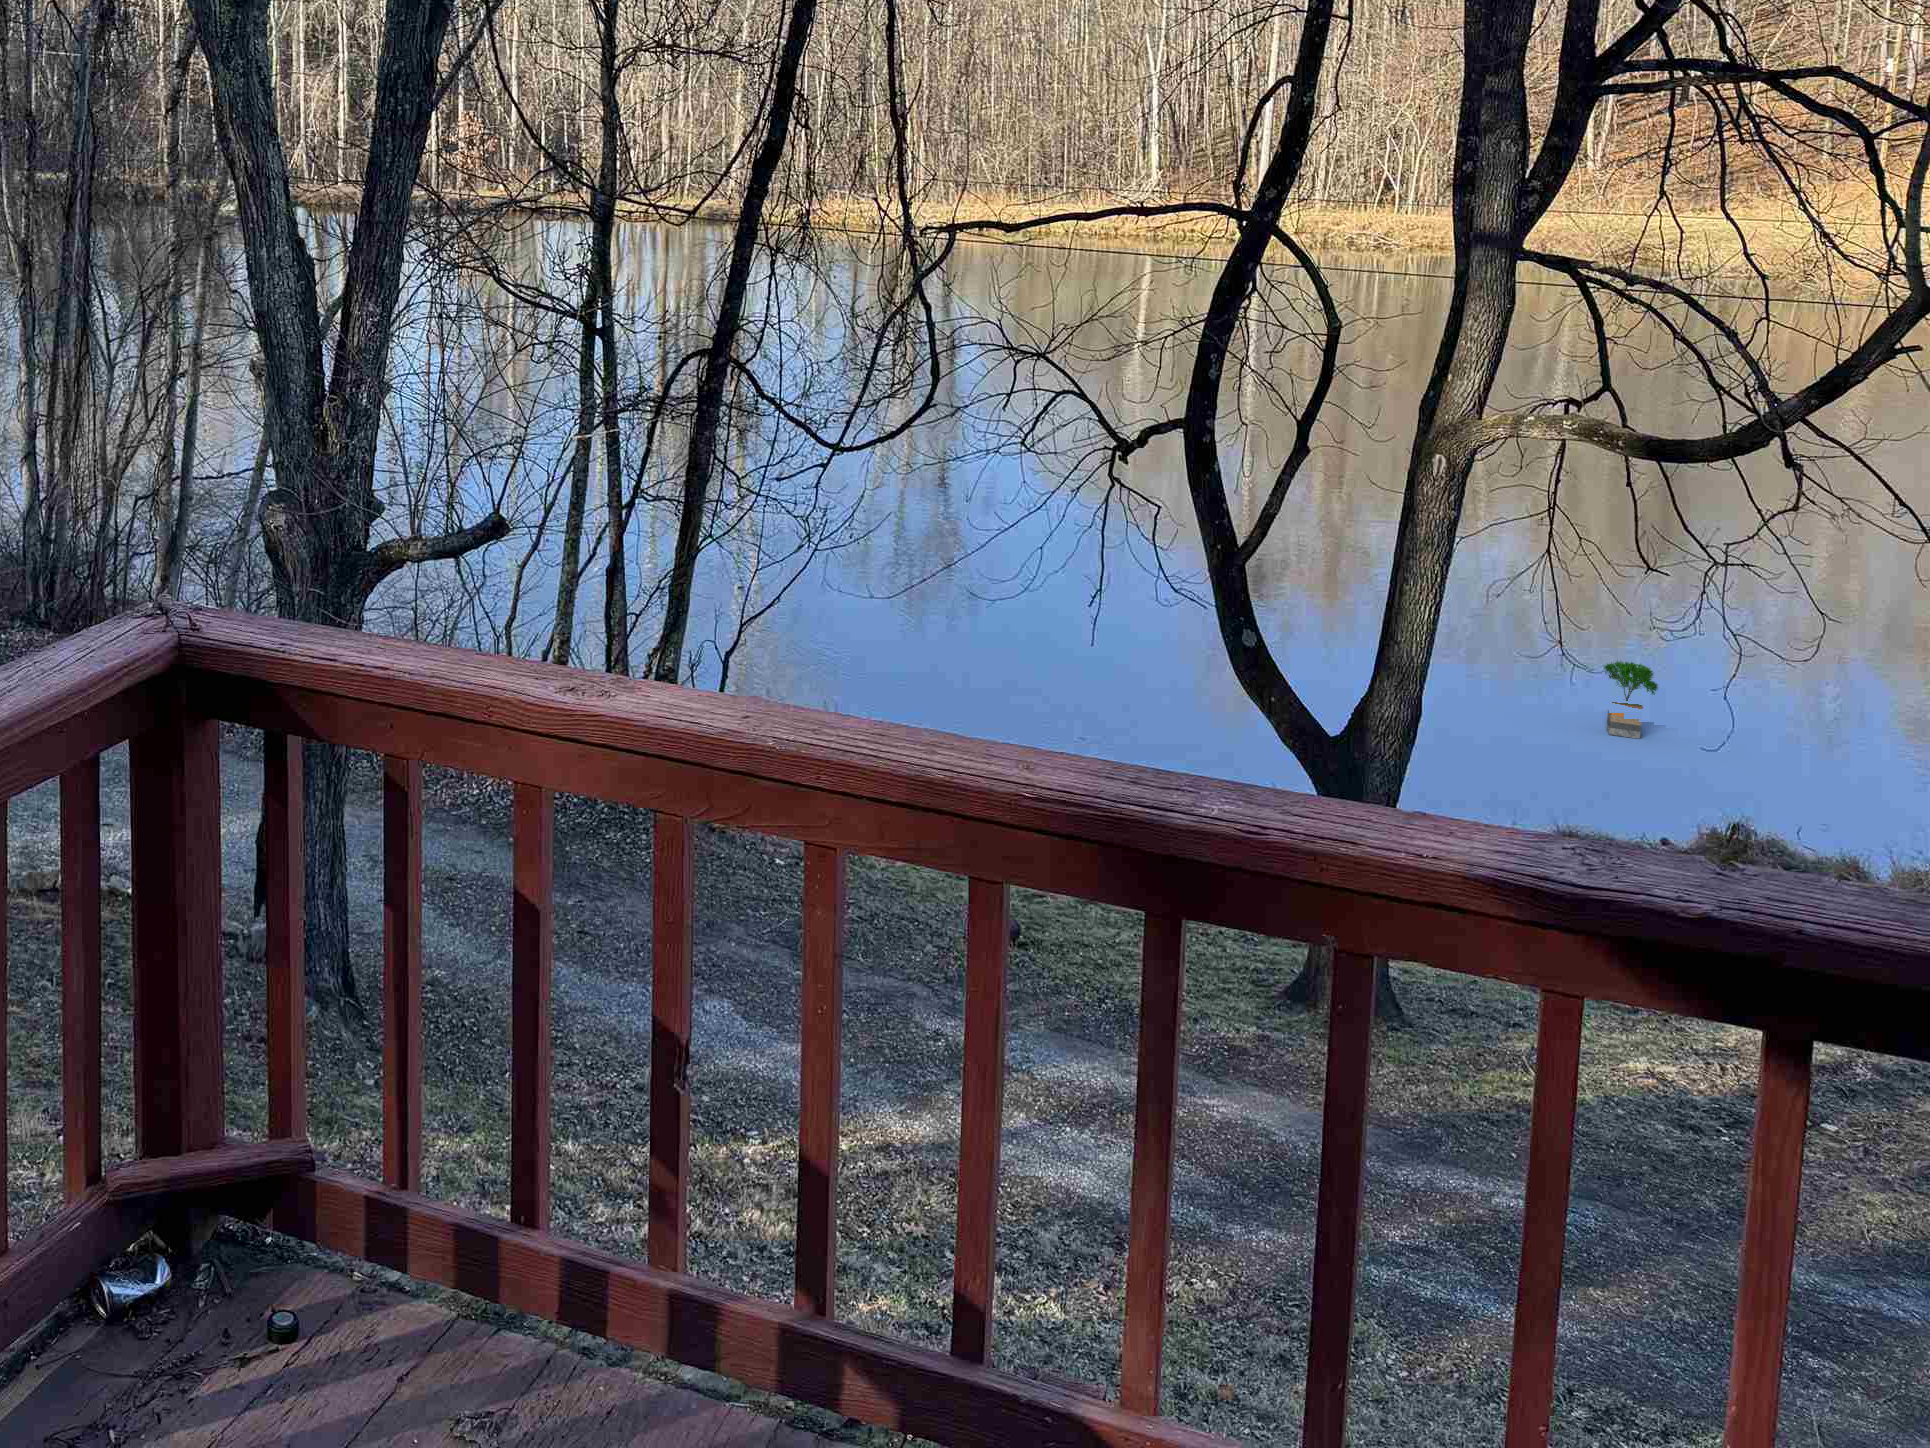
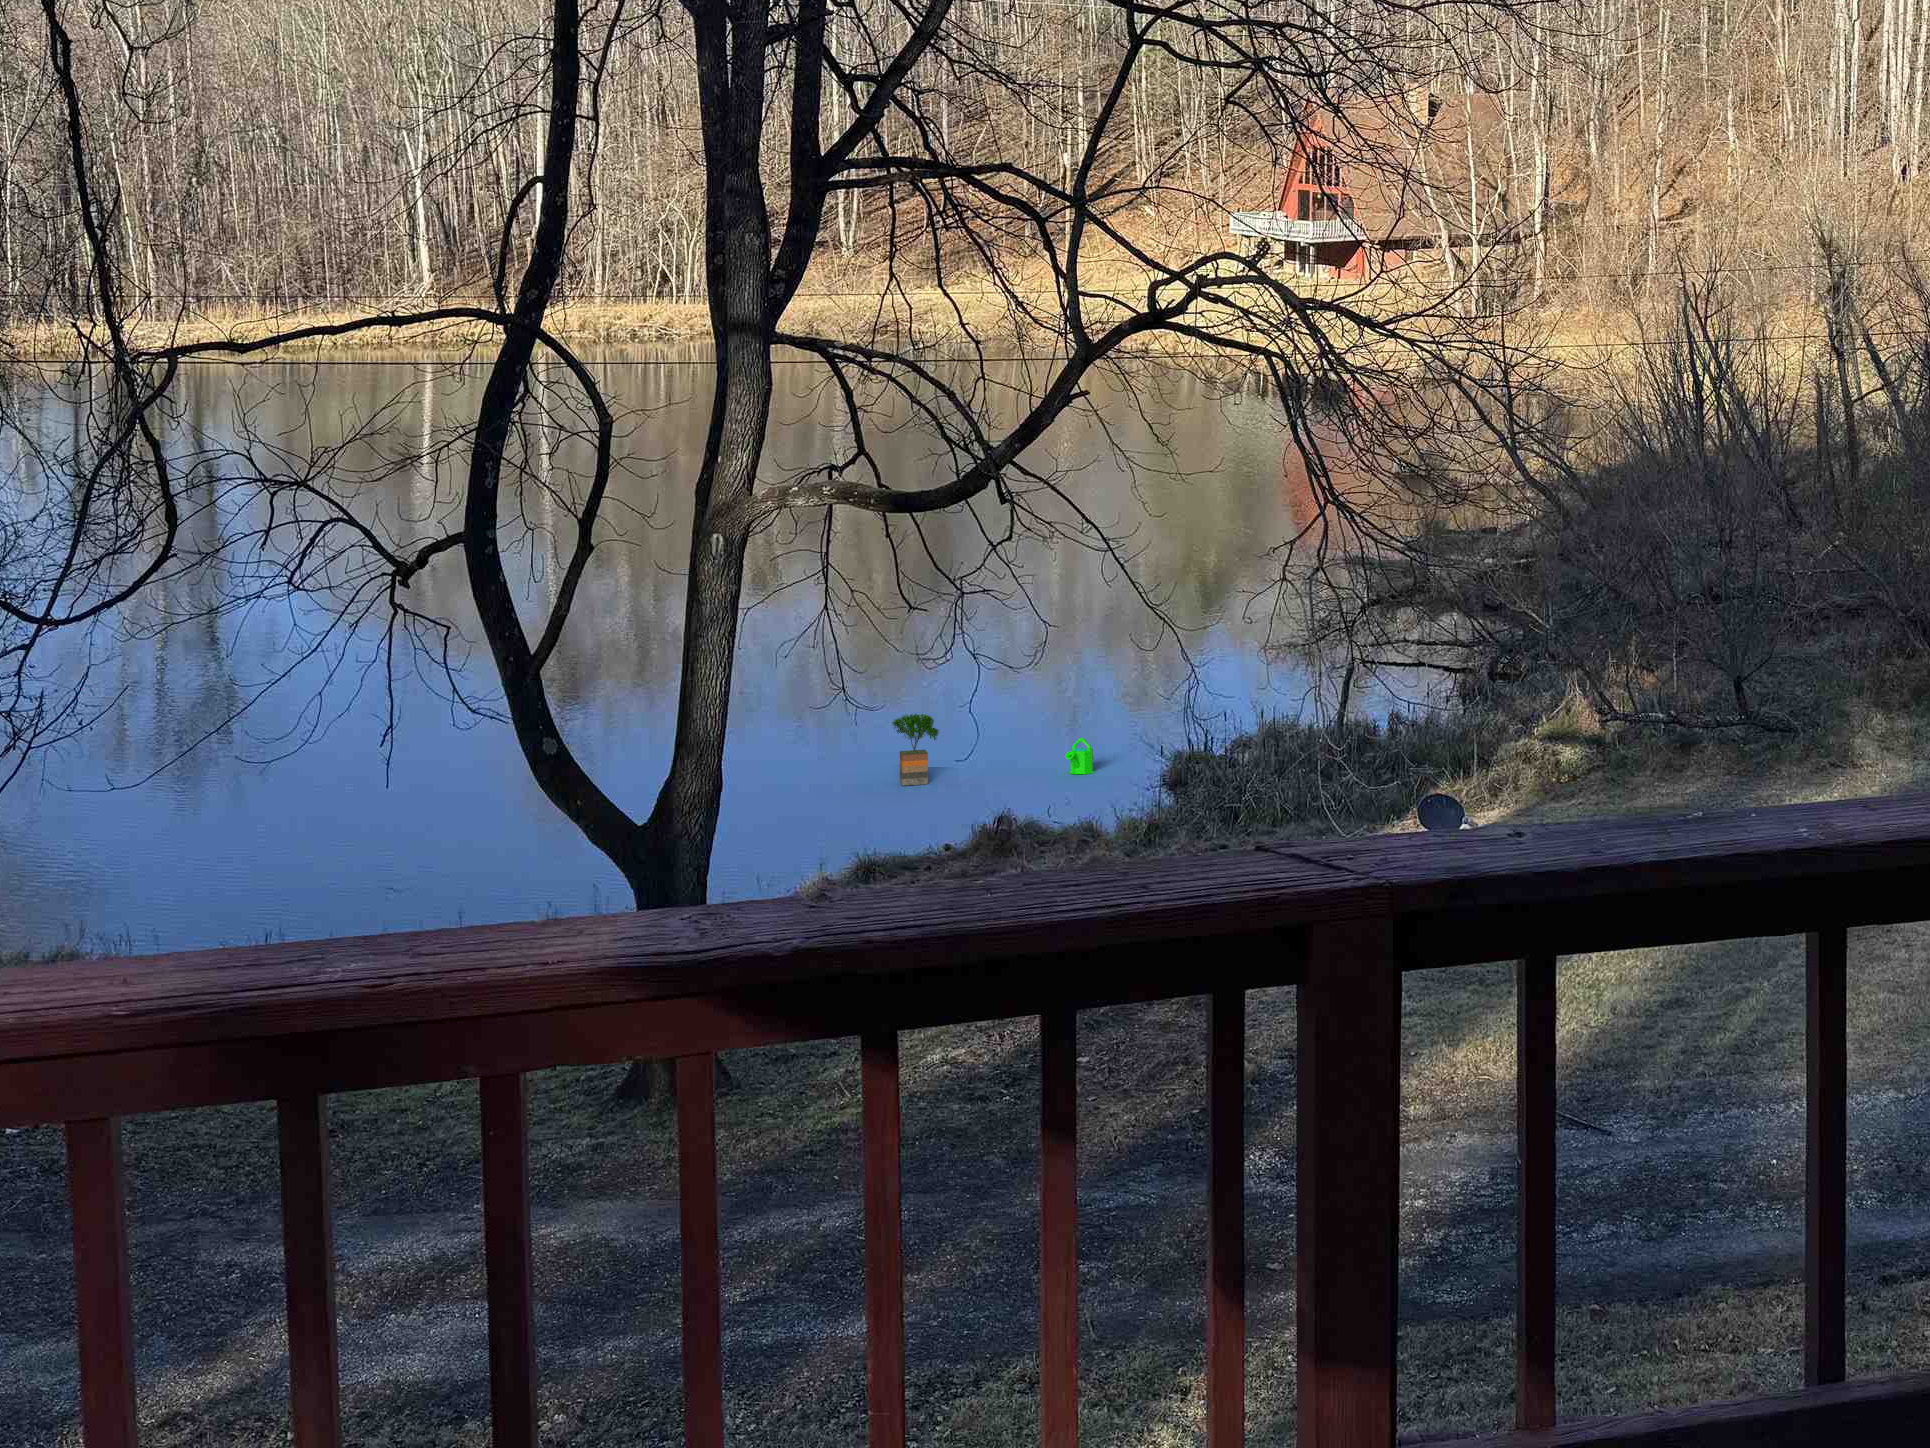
watering can: none [1815,728,1852,771] -> present [1065,738,1095,774]

